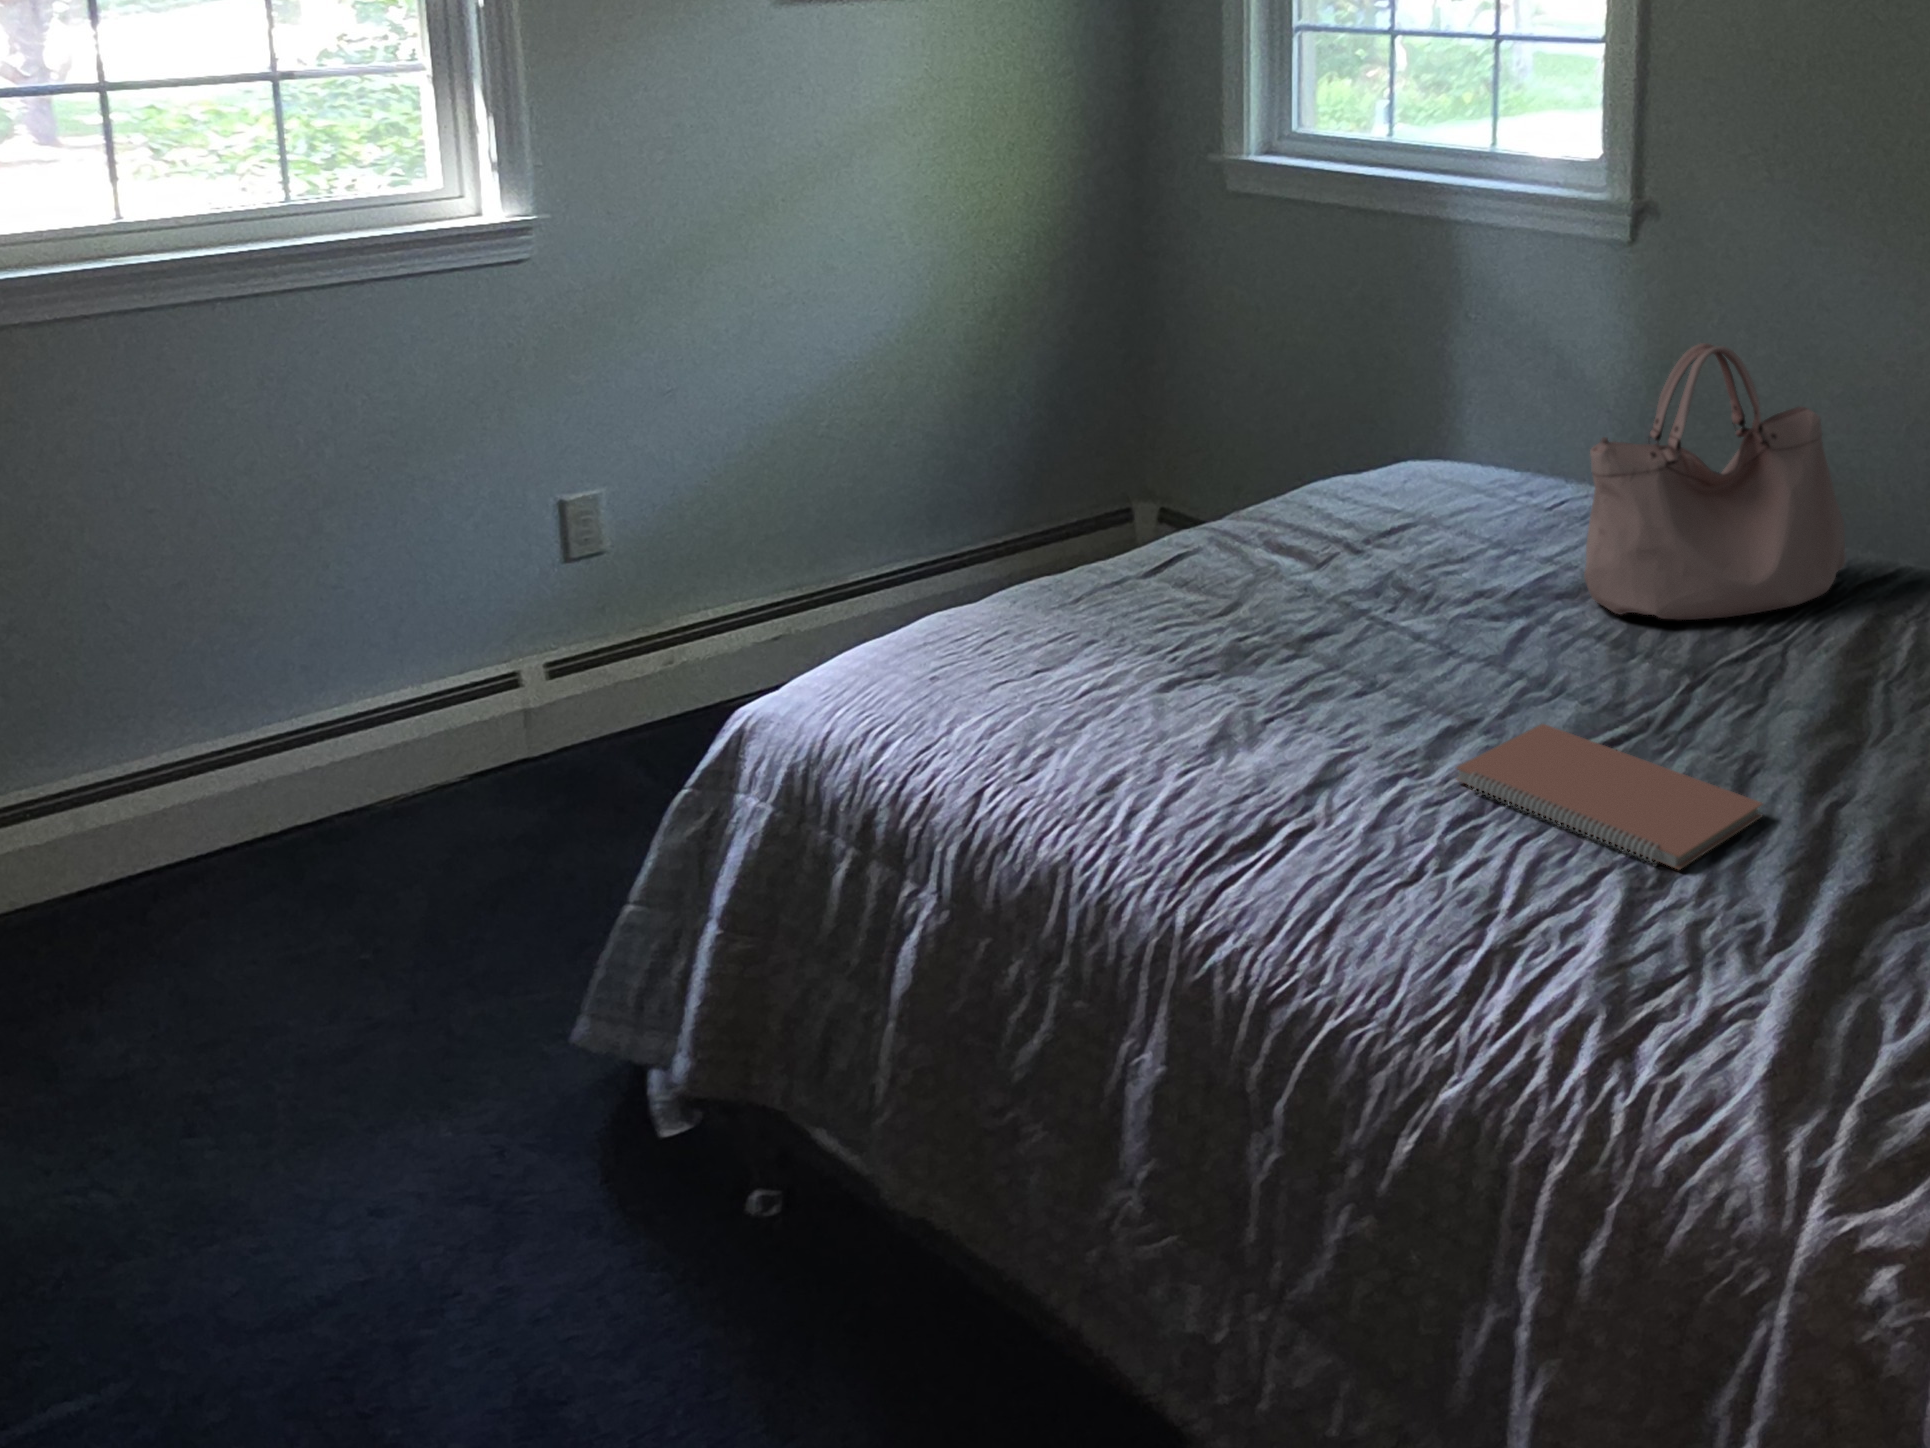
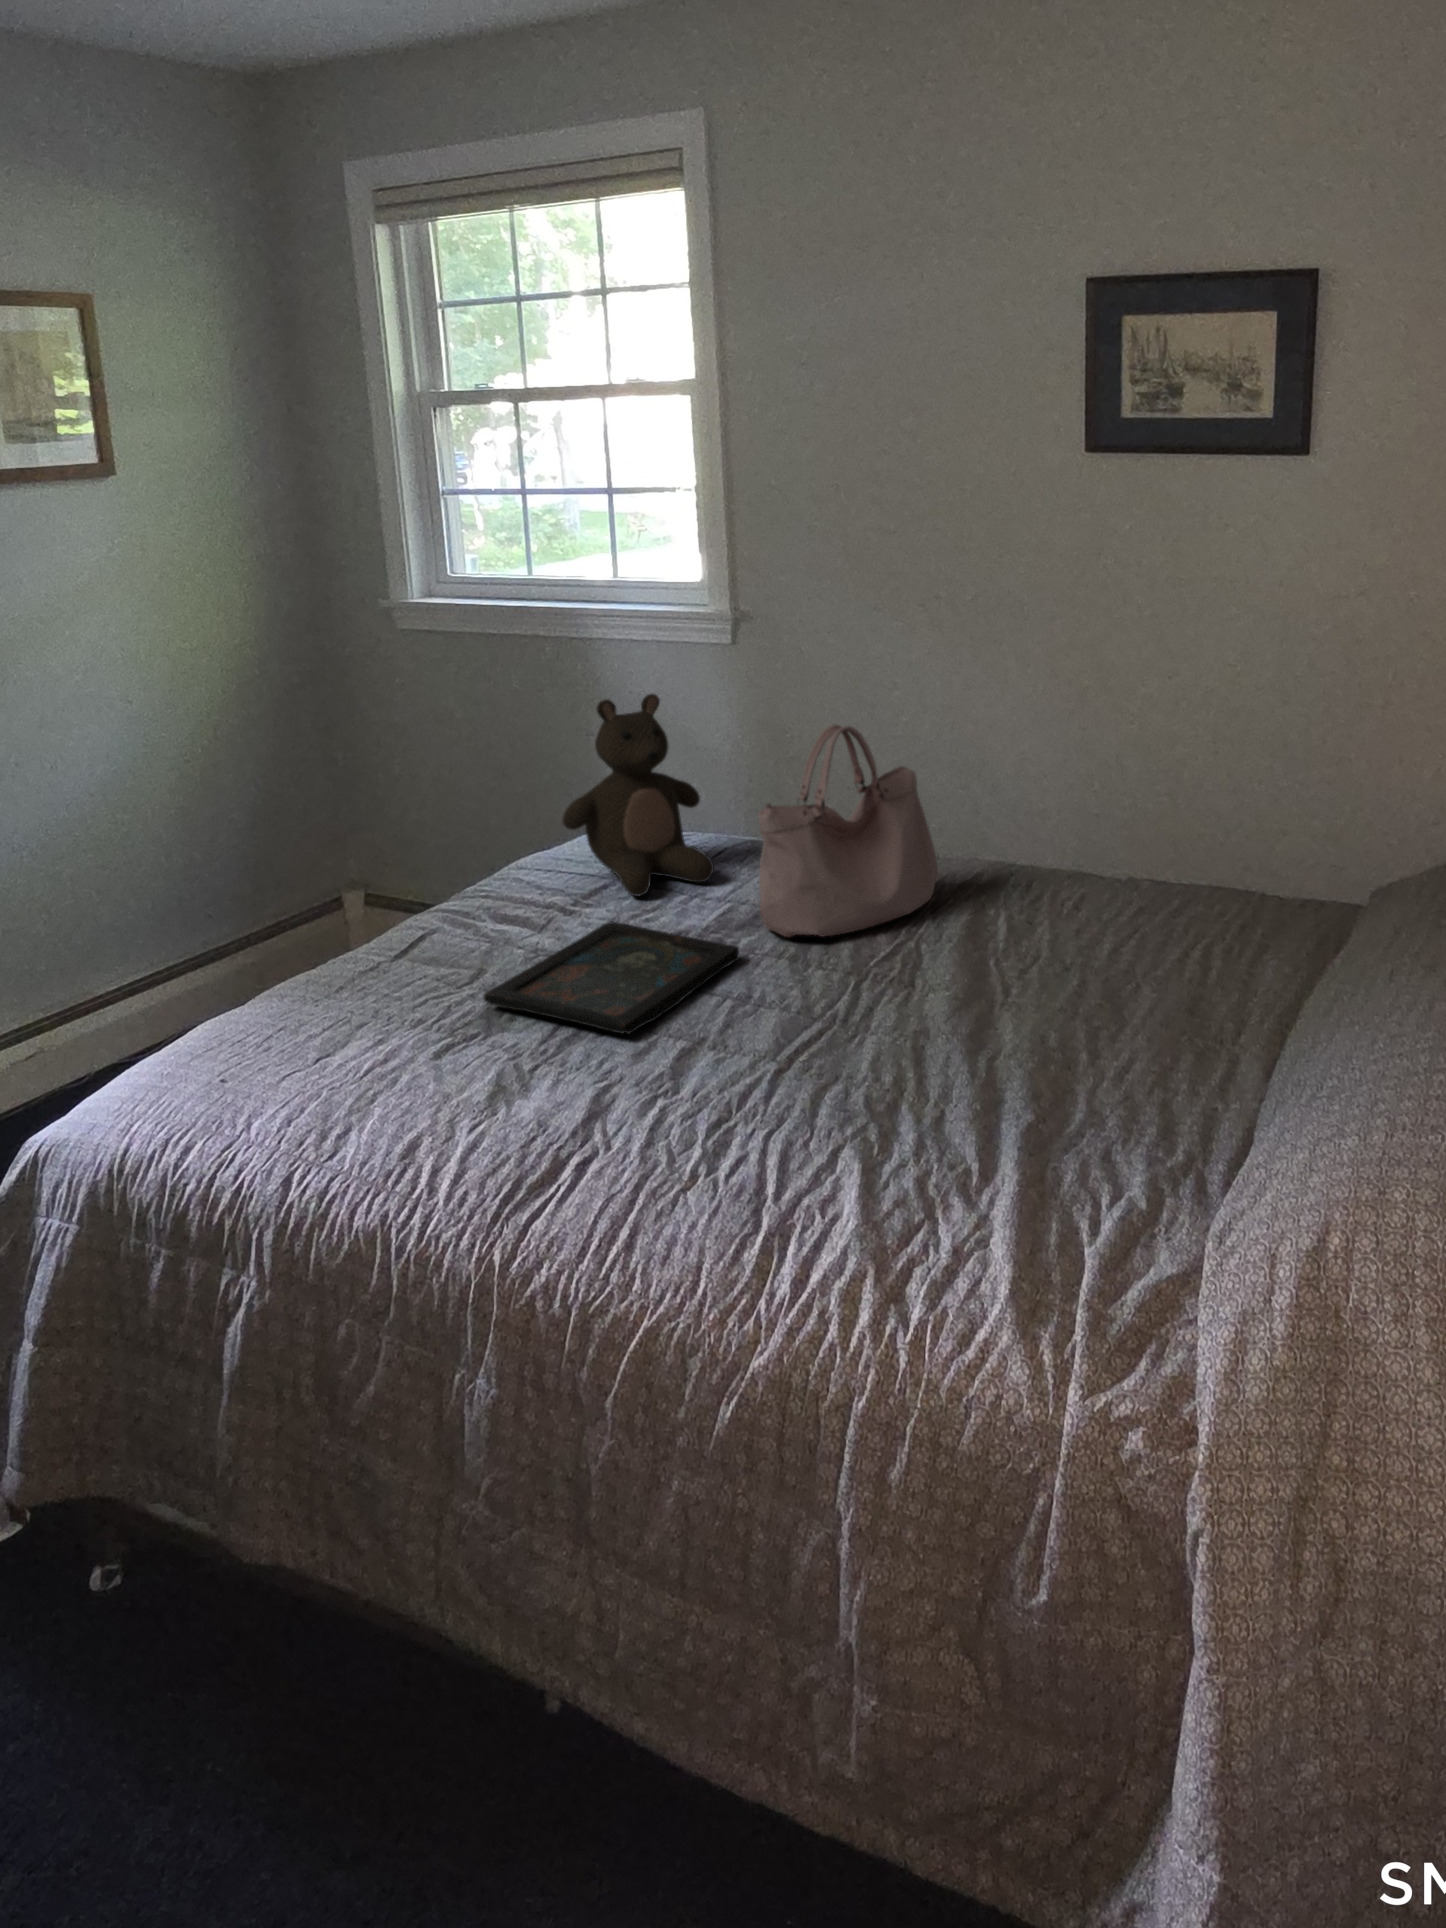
stuffed bear: none [1360,289,1544,542] -> present [562,693,714,896]
tray: none [1227,567,1547,699] -> present [483,922,739,1034]
notebook: present [1456,724,1763,870] -> none [703,1034,938,1136]

